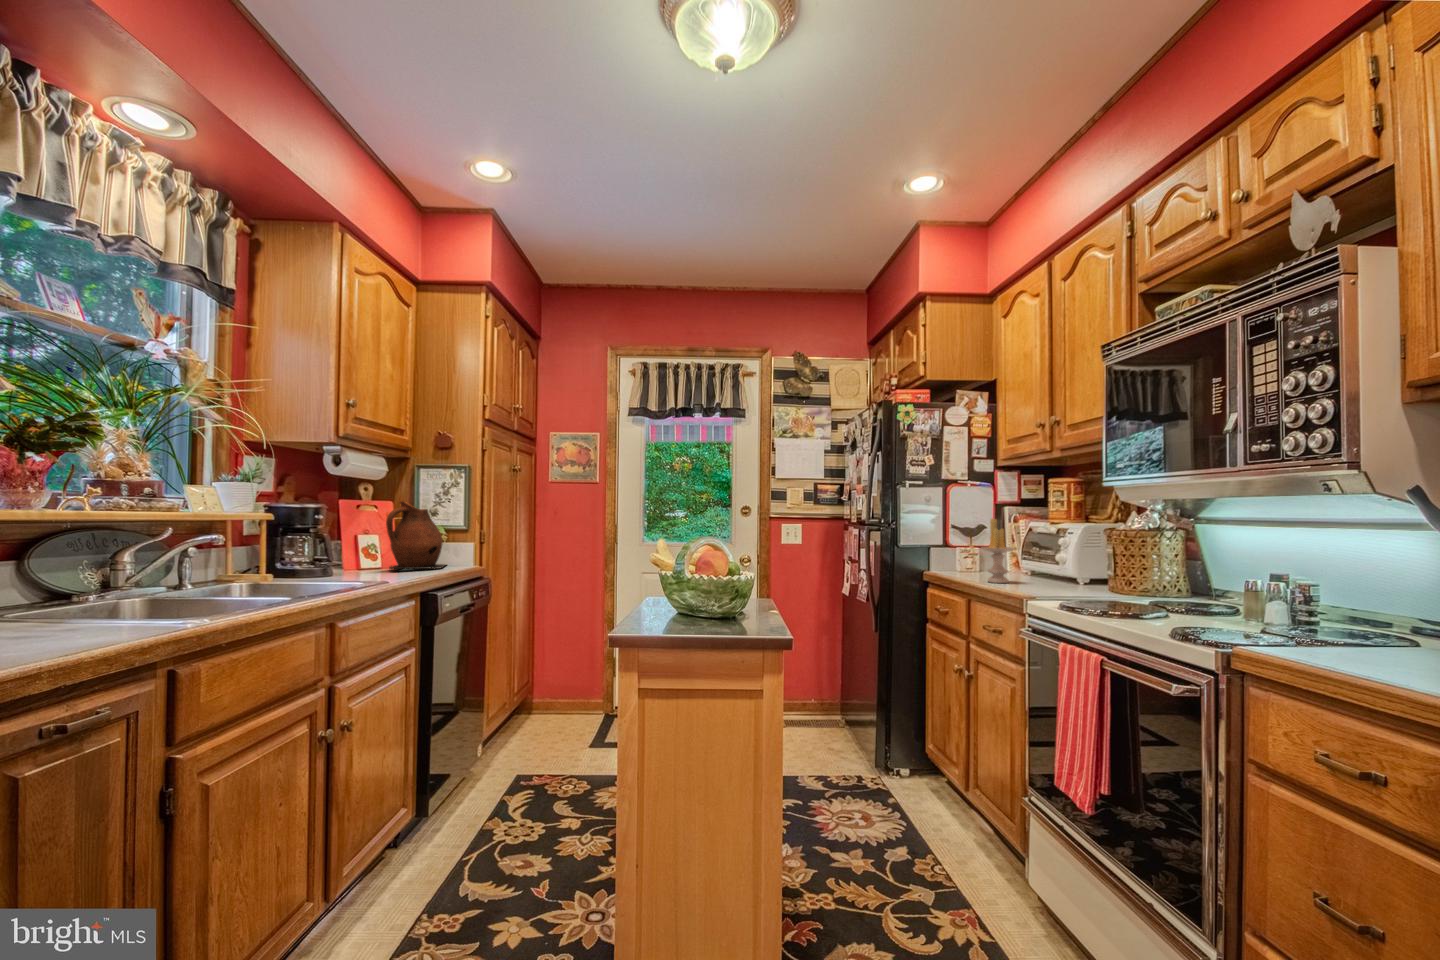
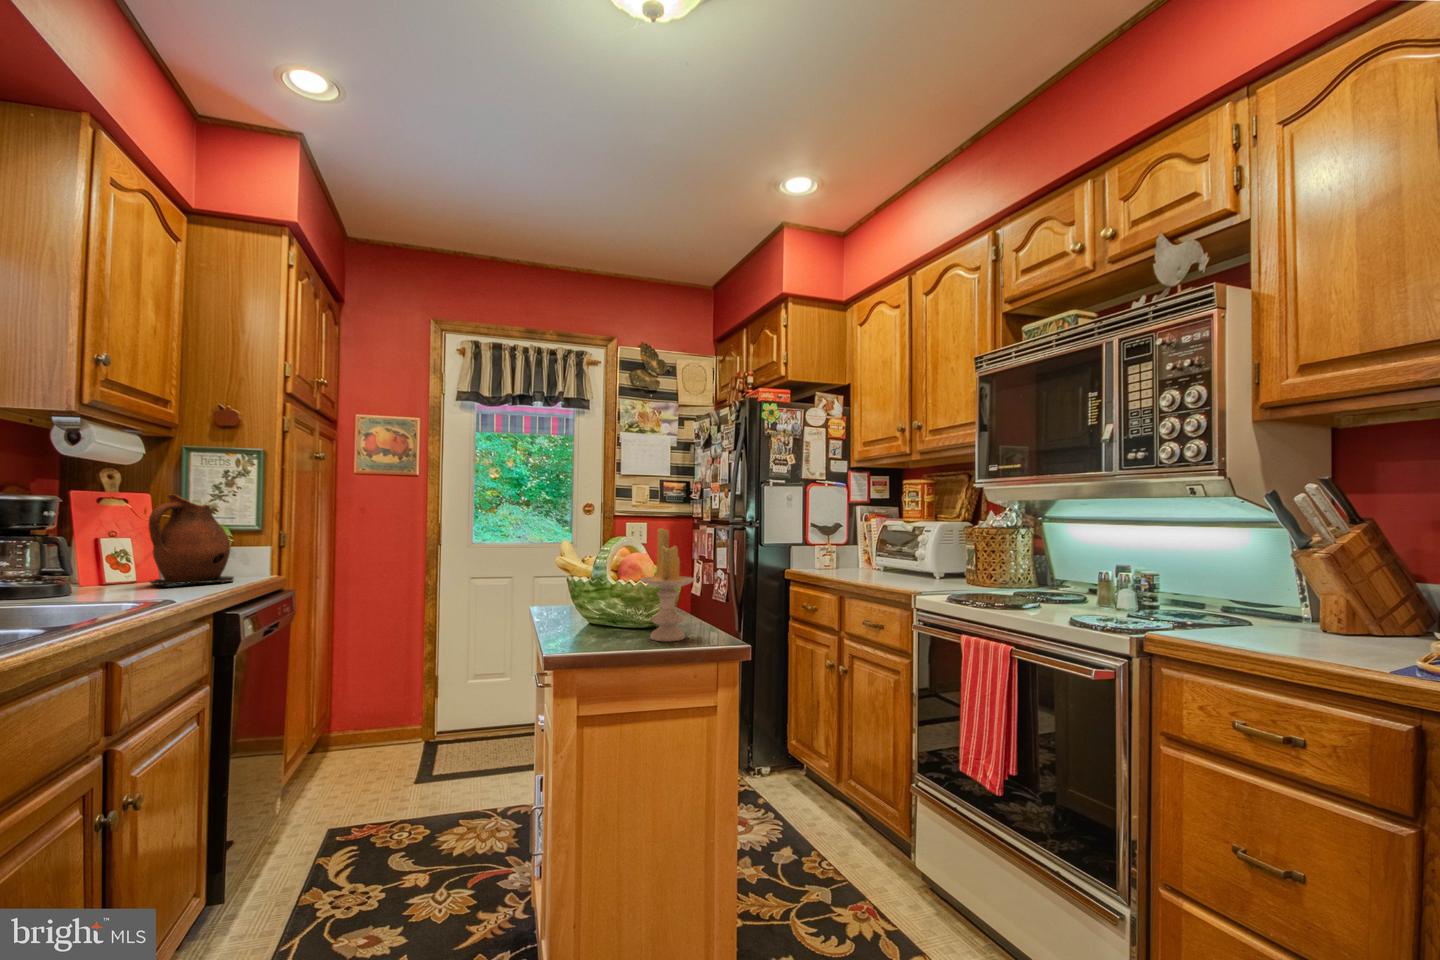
candle: present [981,518,1014,583] -> present [640,528,695,641]

